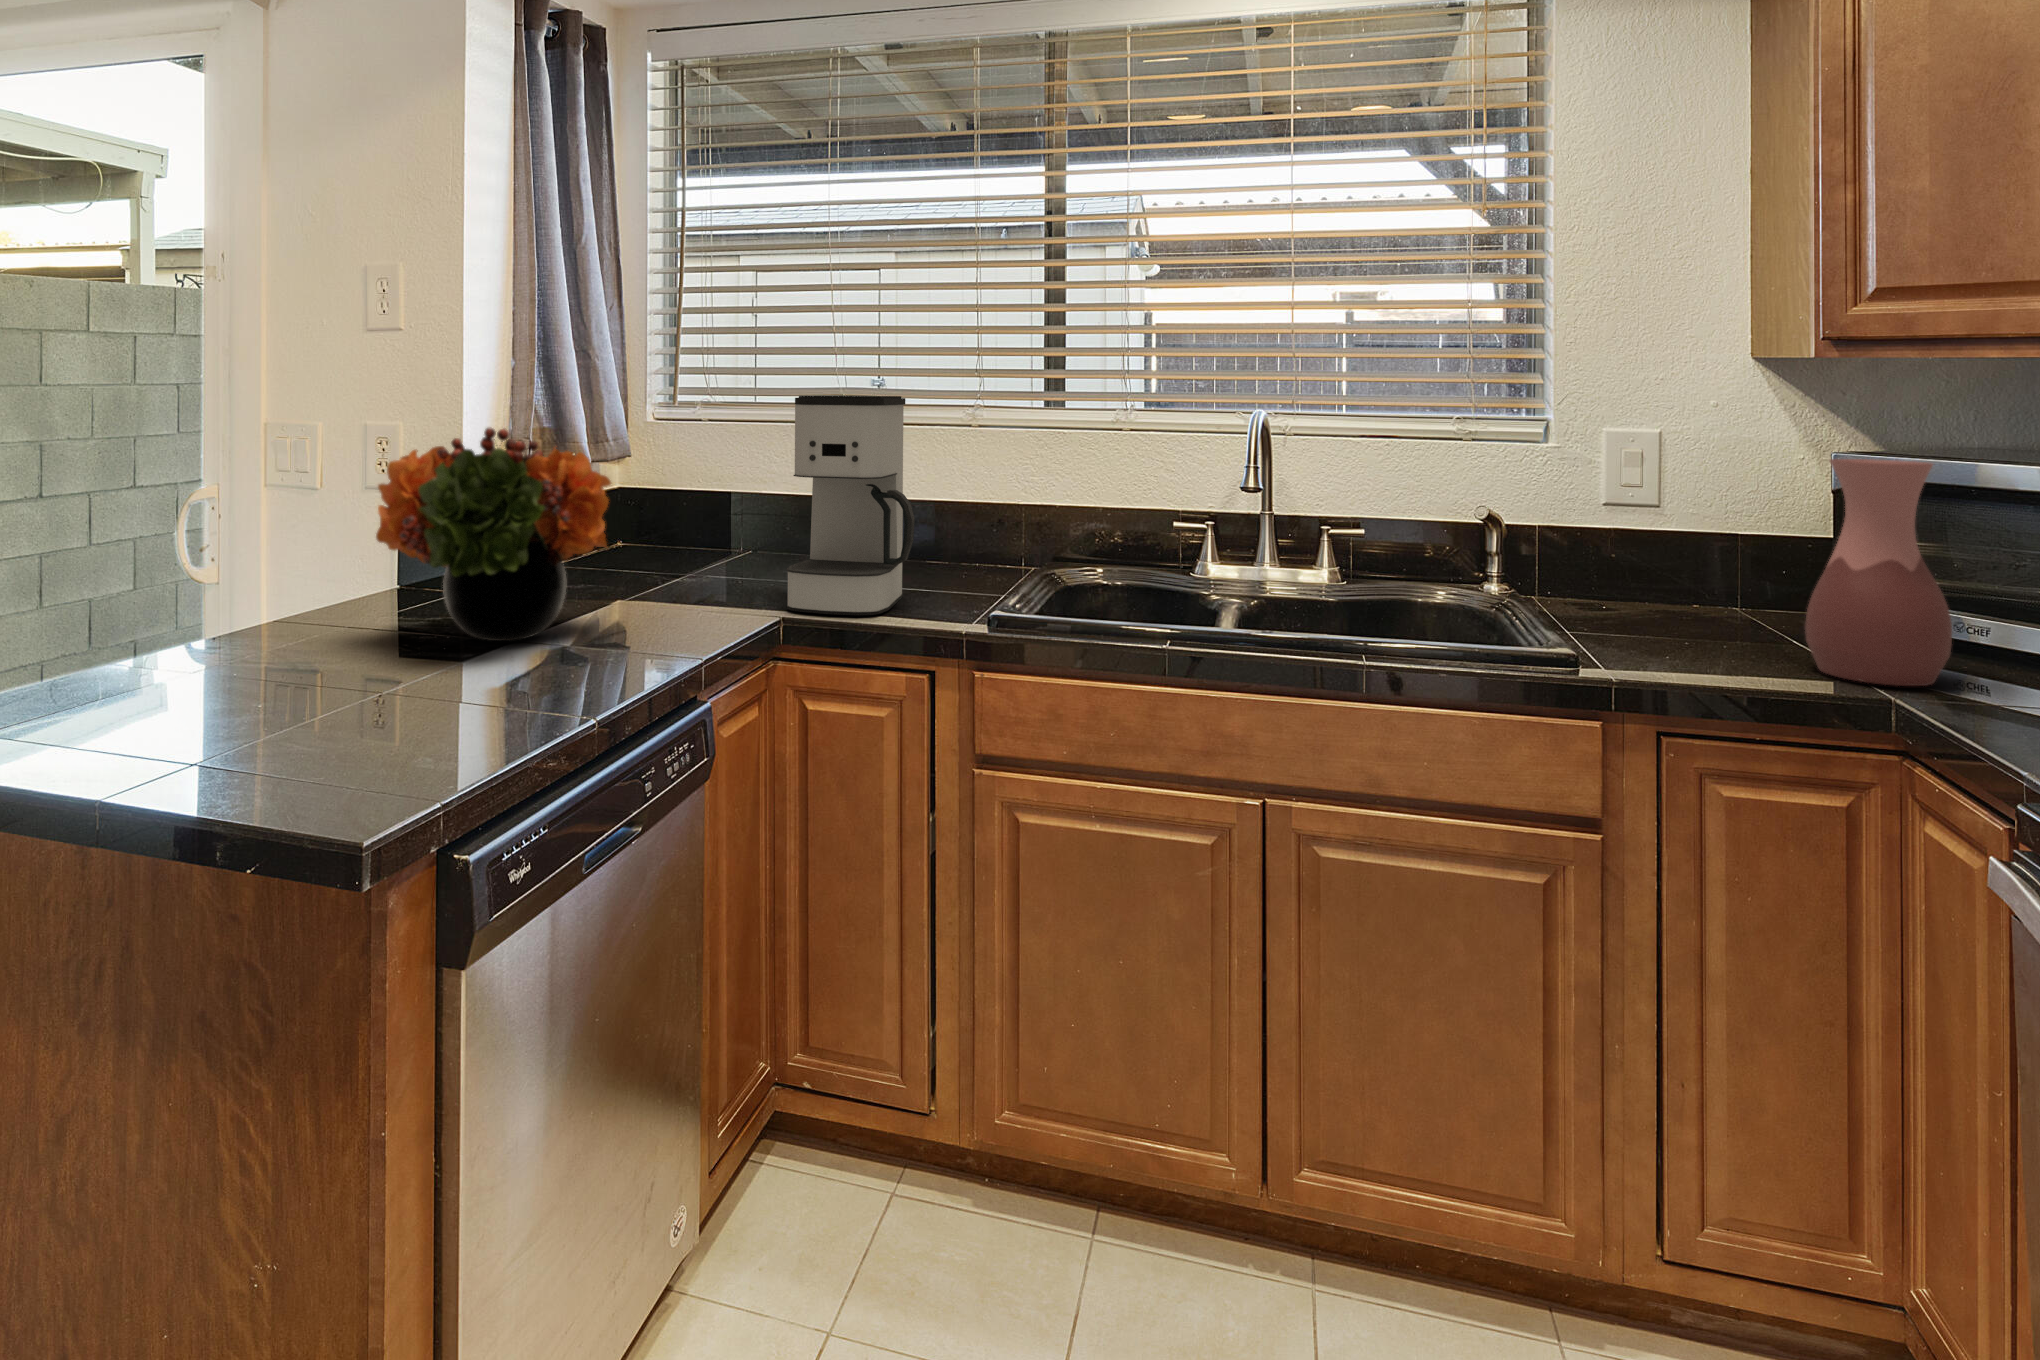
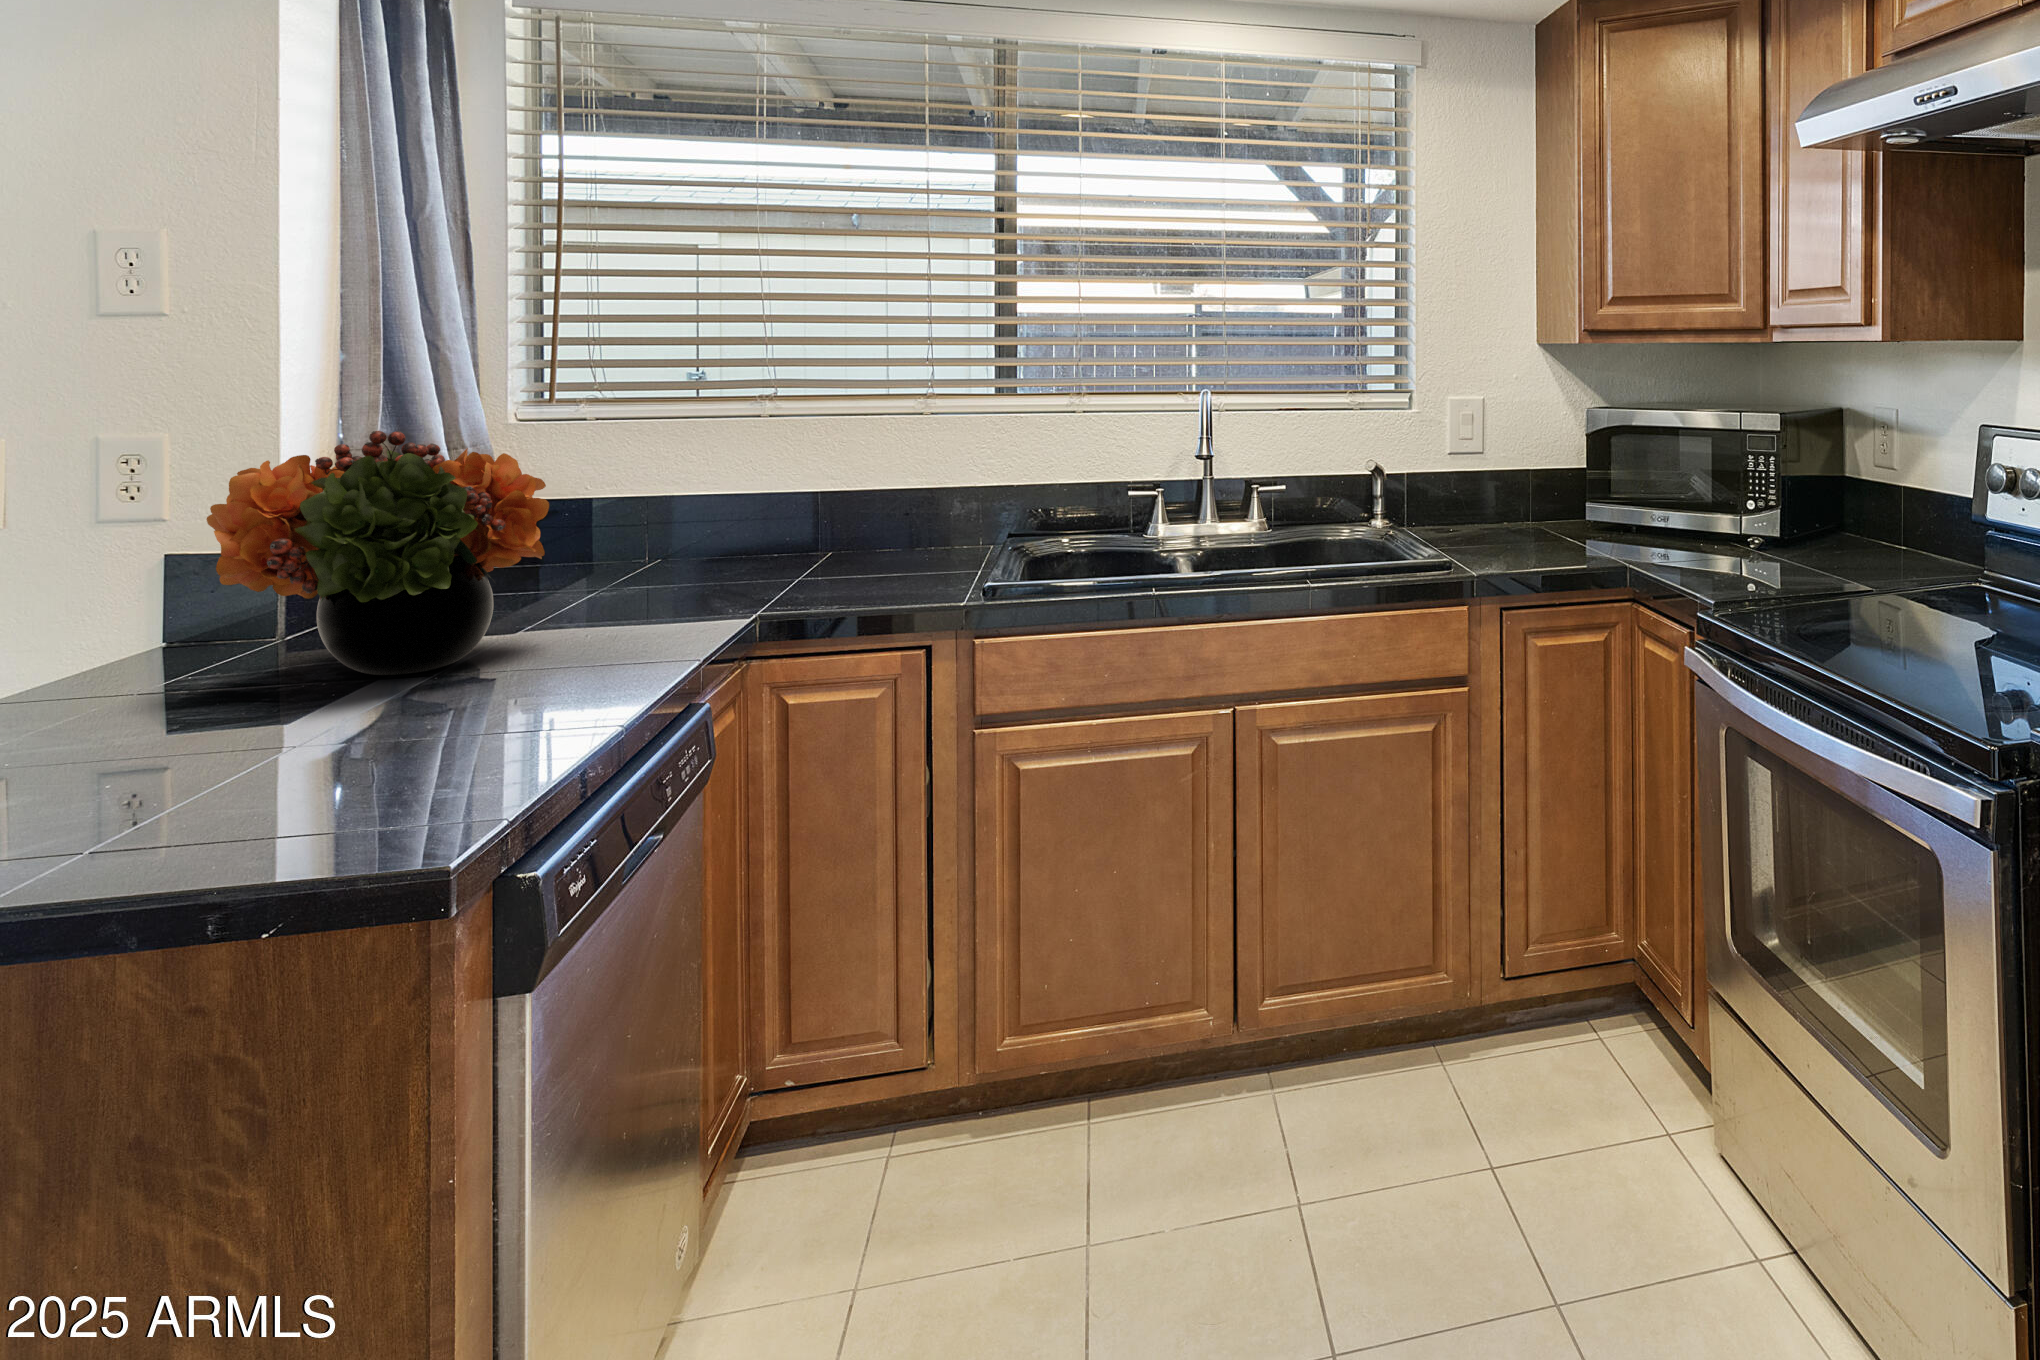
coffee maker: present [787,395,915,615] -> none [751,384,889,605]
vase: present [1805,459,1952,686] -> none [1578,411,1654,560]

